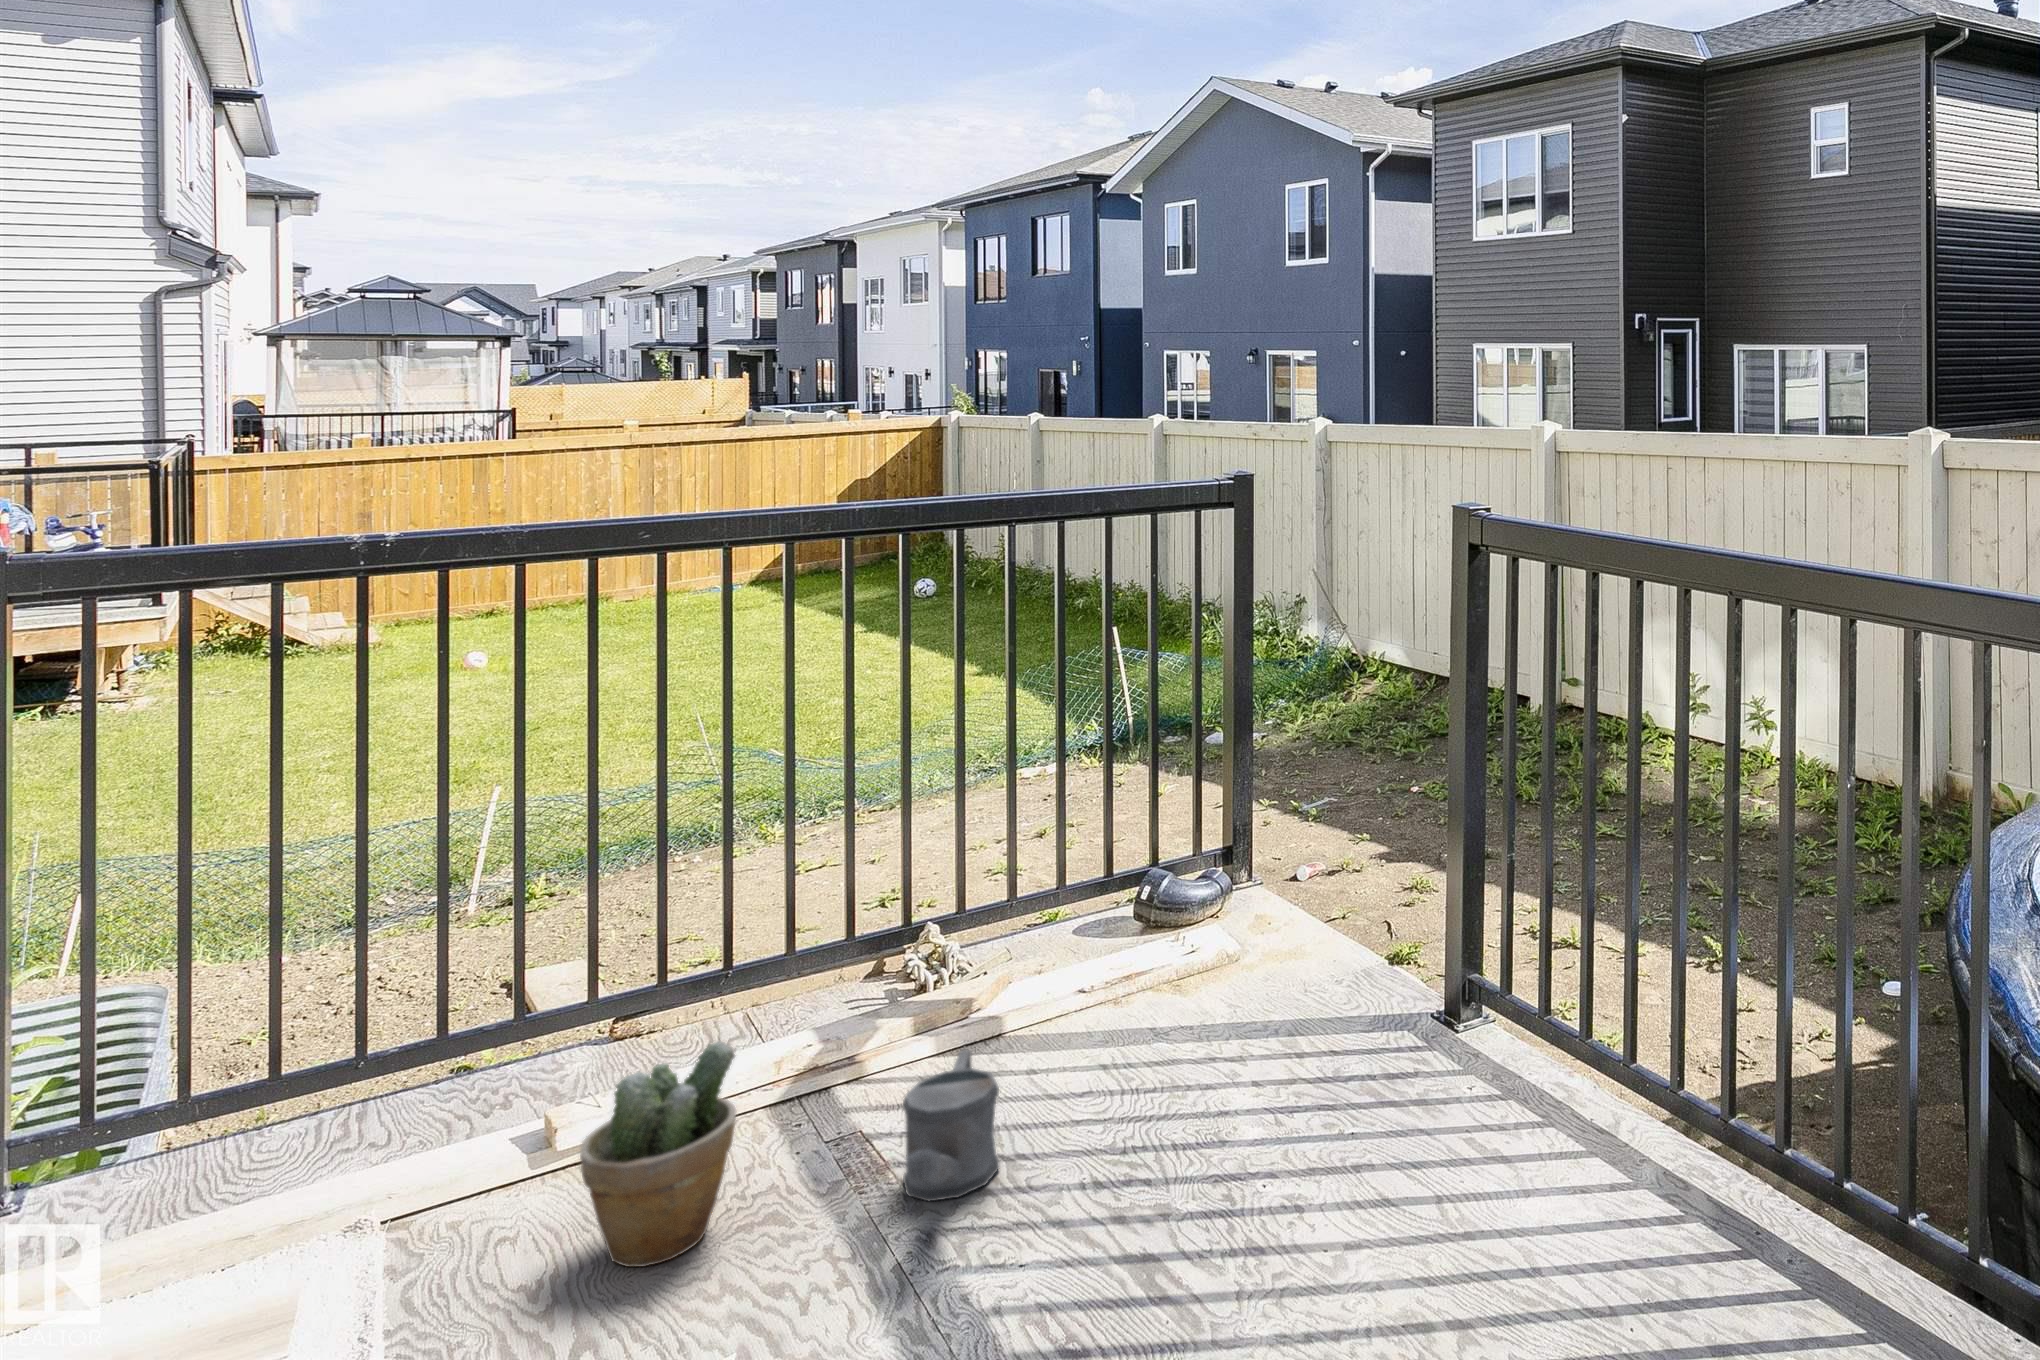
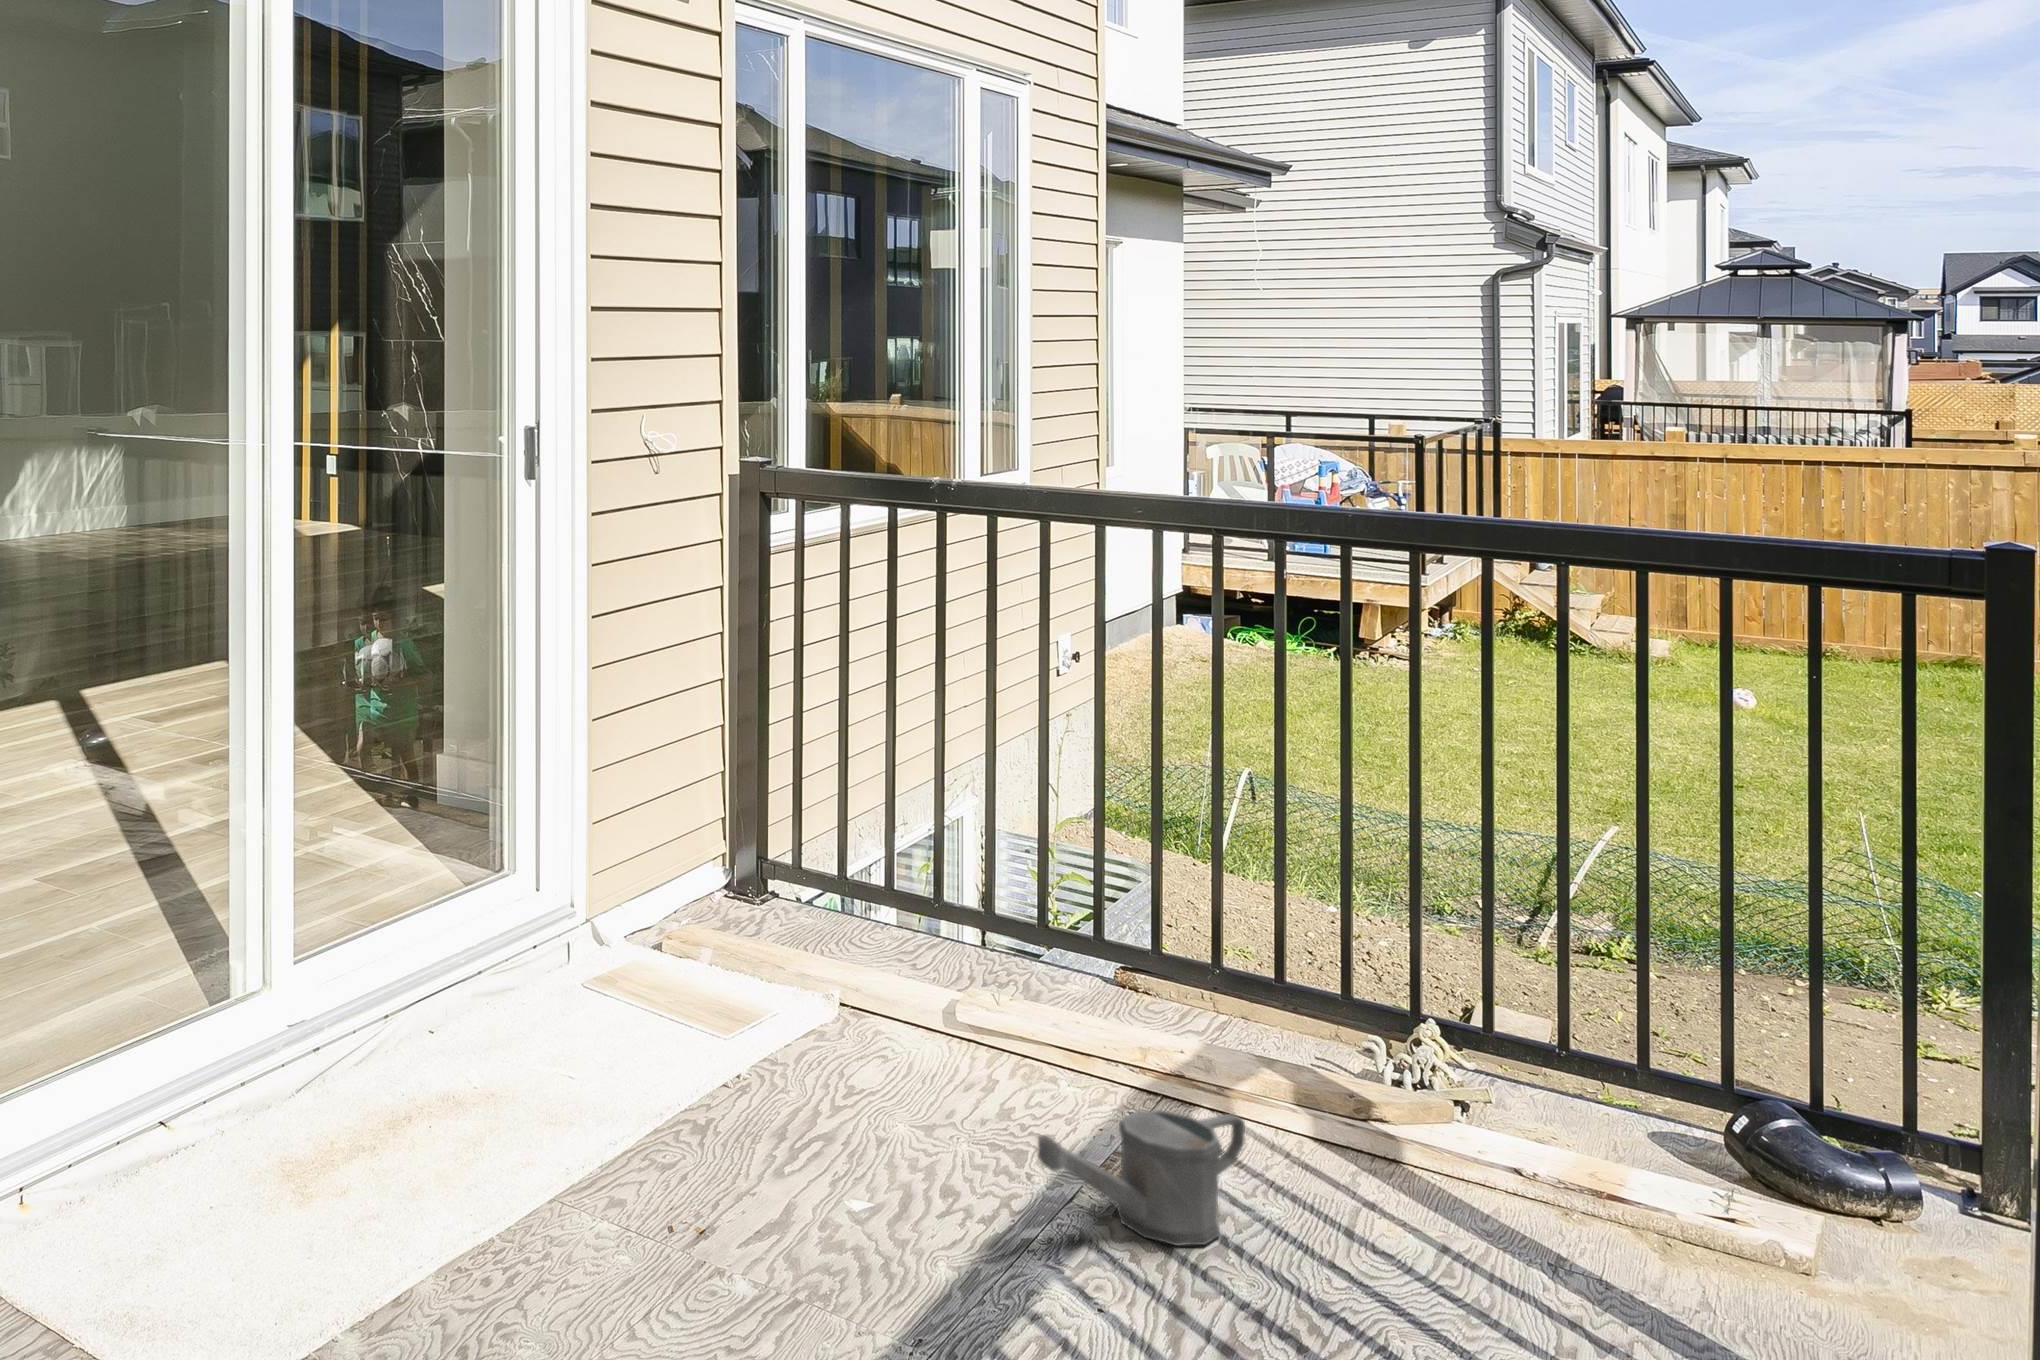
potted plant: present [580,1042,736,1267] -> none [890,959,1012,1135]

